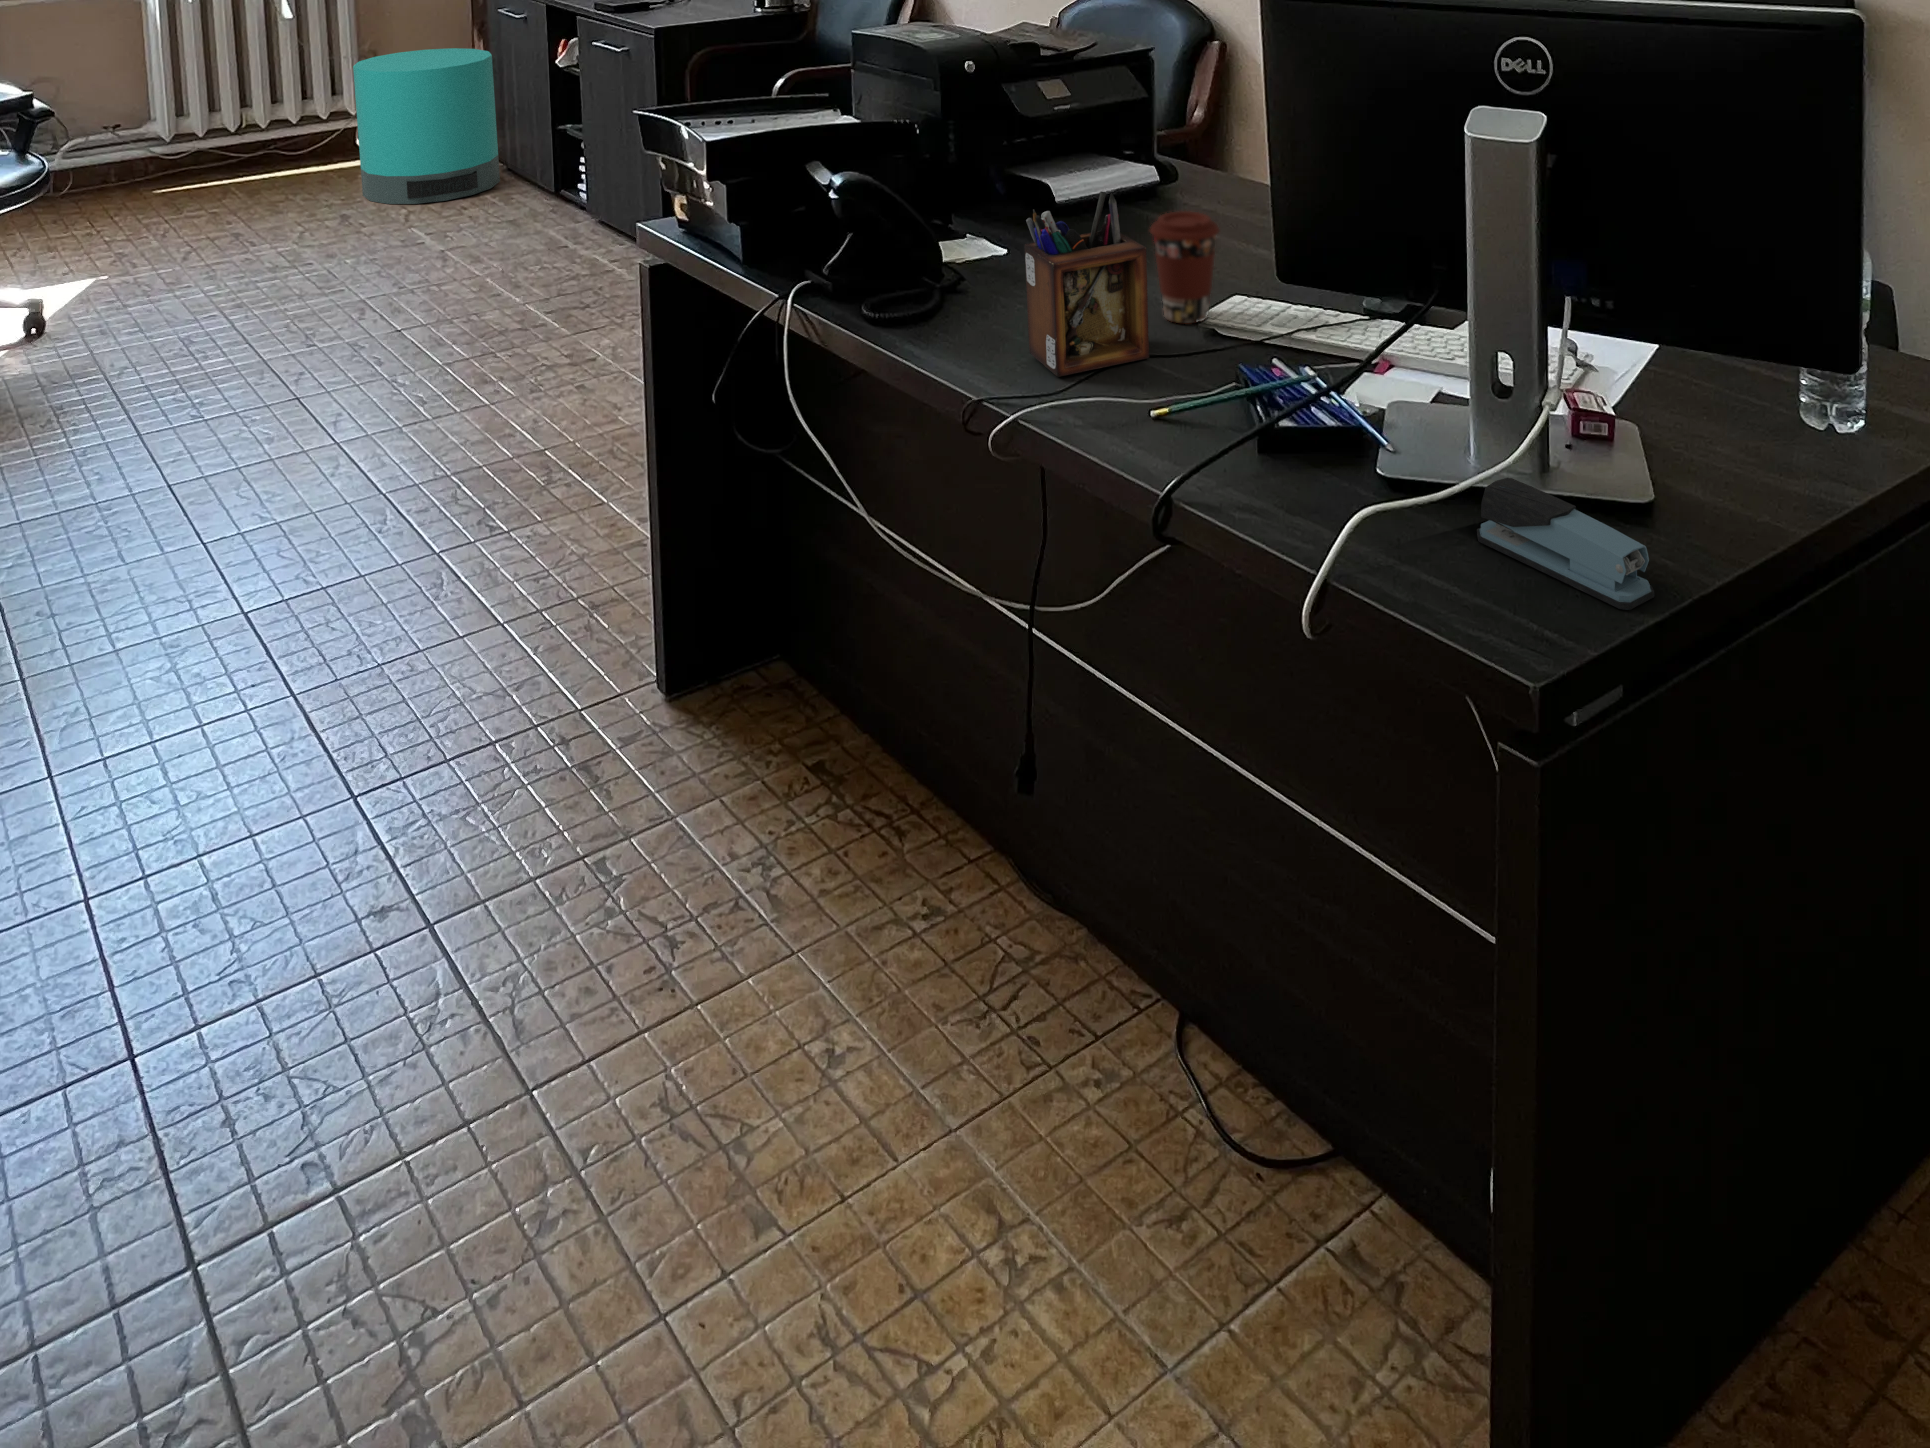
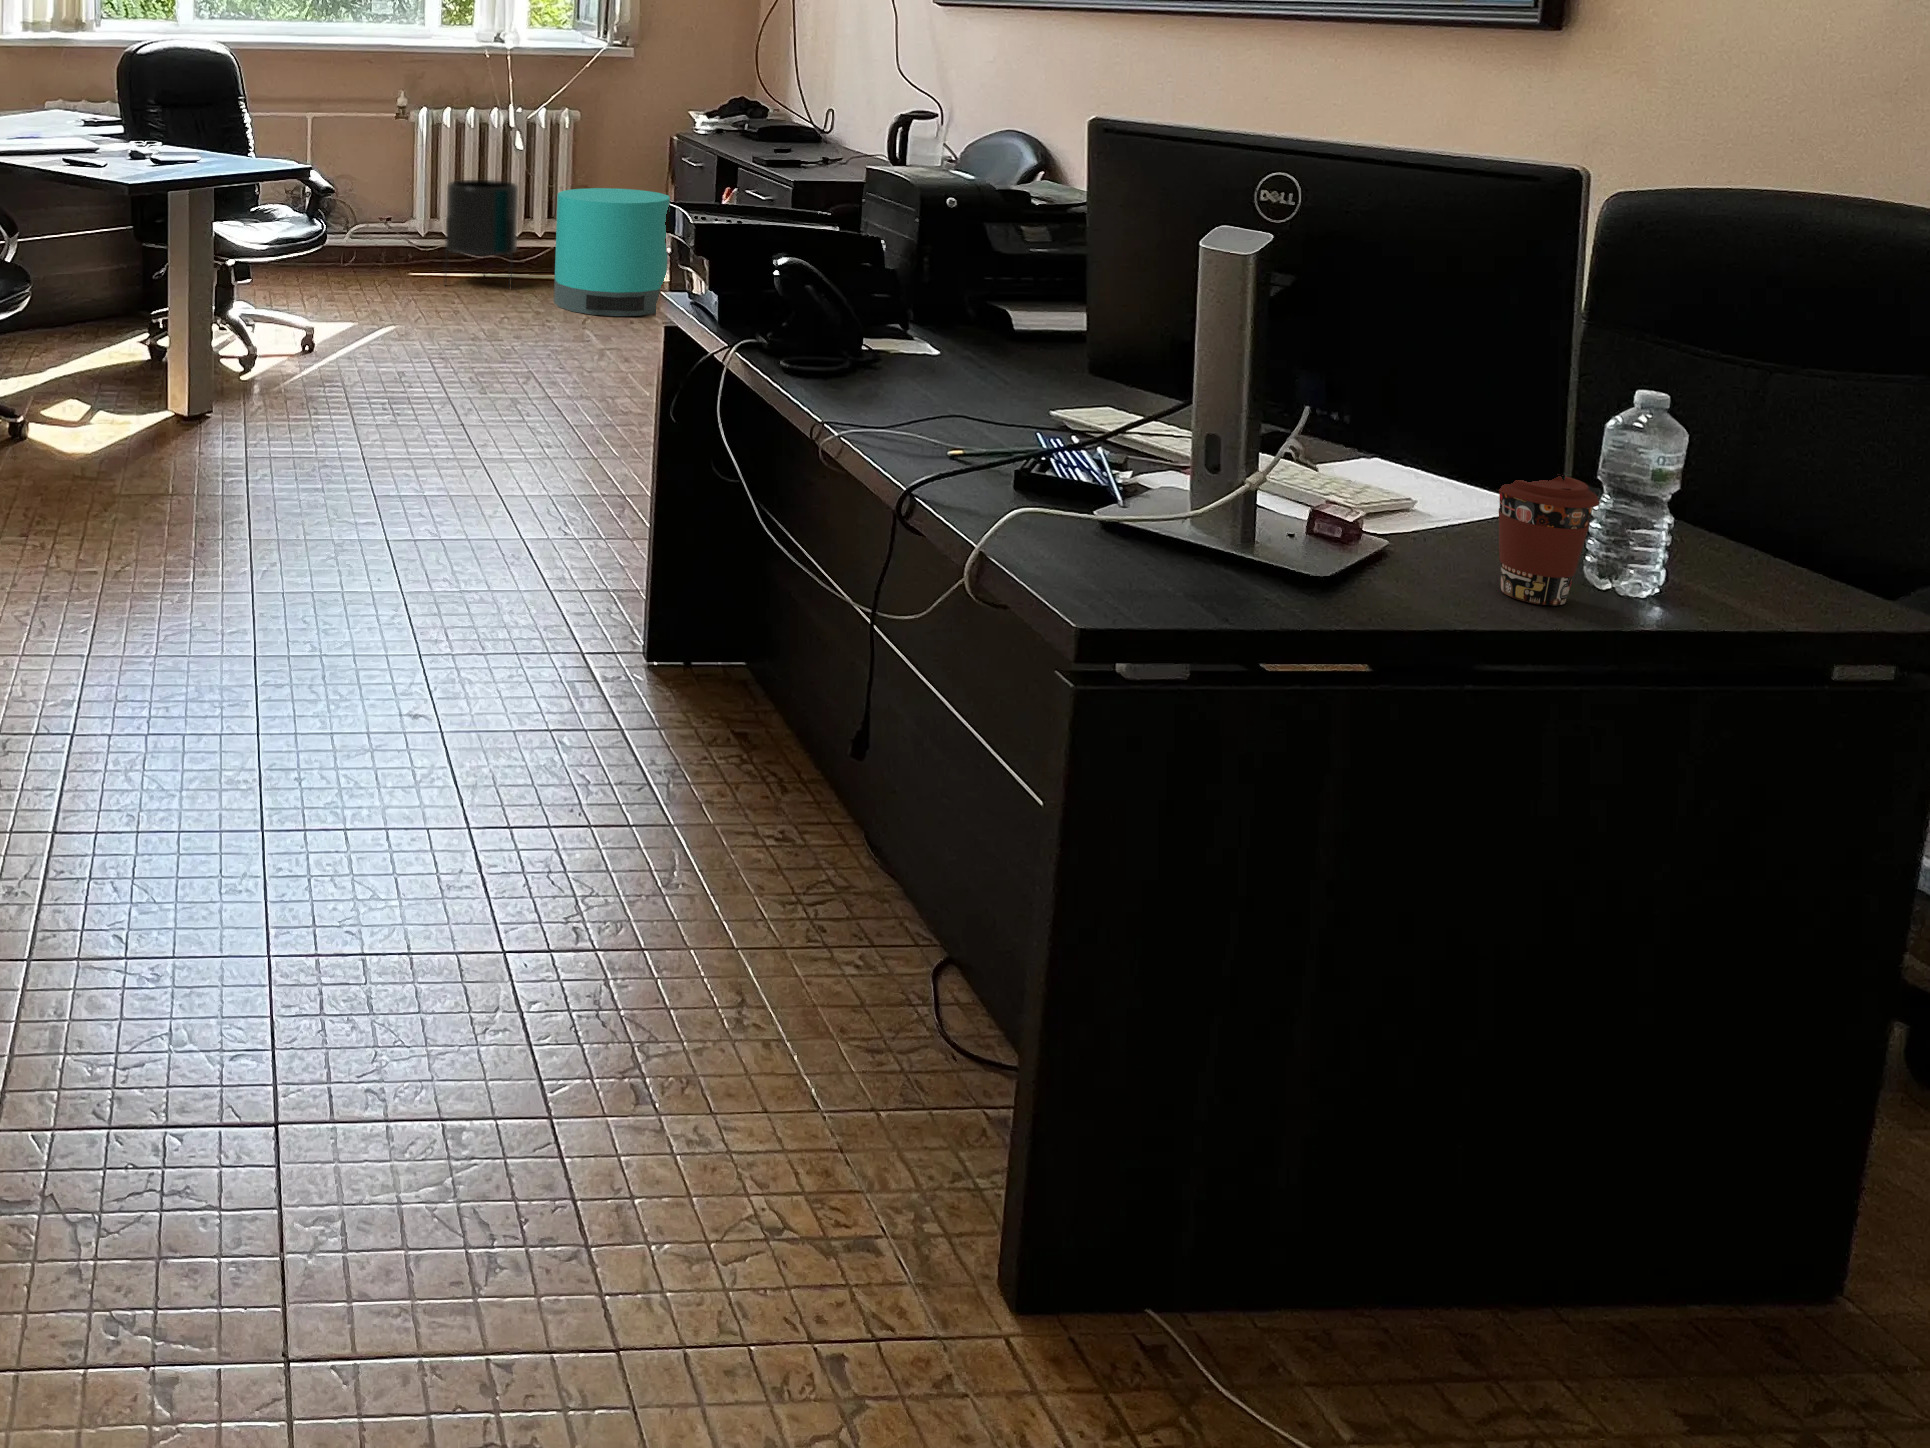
planter: none [200,59,303,199] -> present [445,180,518,286]
desk organizer: present [1024,191,1149,377] -> none [887,293,990,433]
coffee cup: present [1150,211,1219,324] -> present [1498,476,1600,605]
stapler: present [1477,478,1654,610] -> none [1132,527,1248,627]

